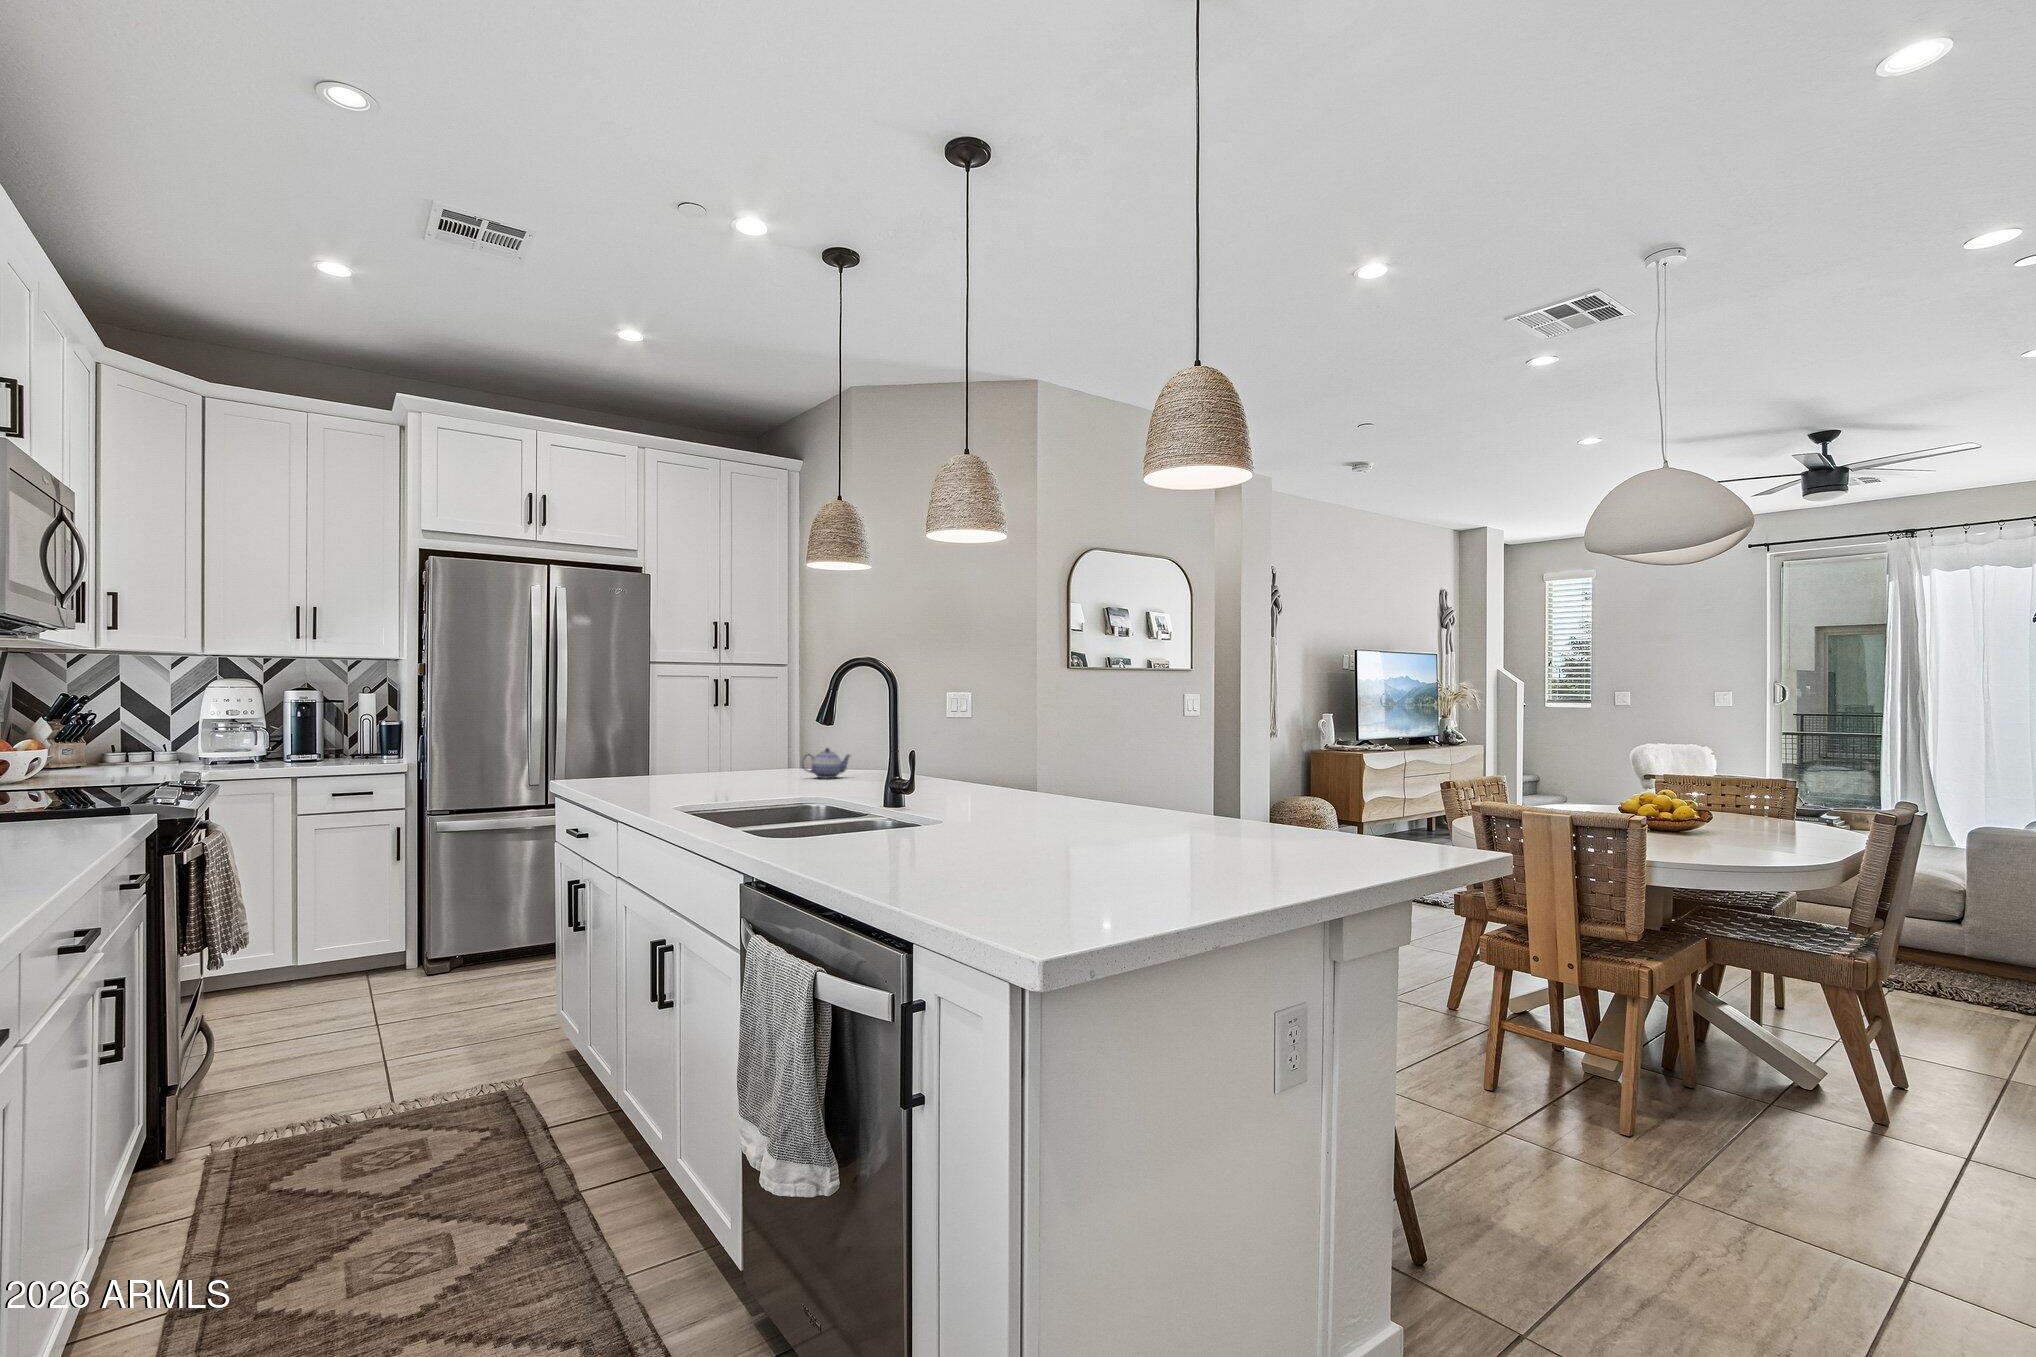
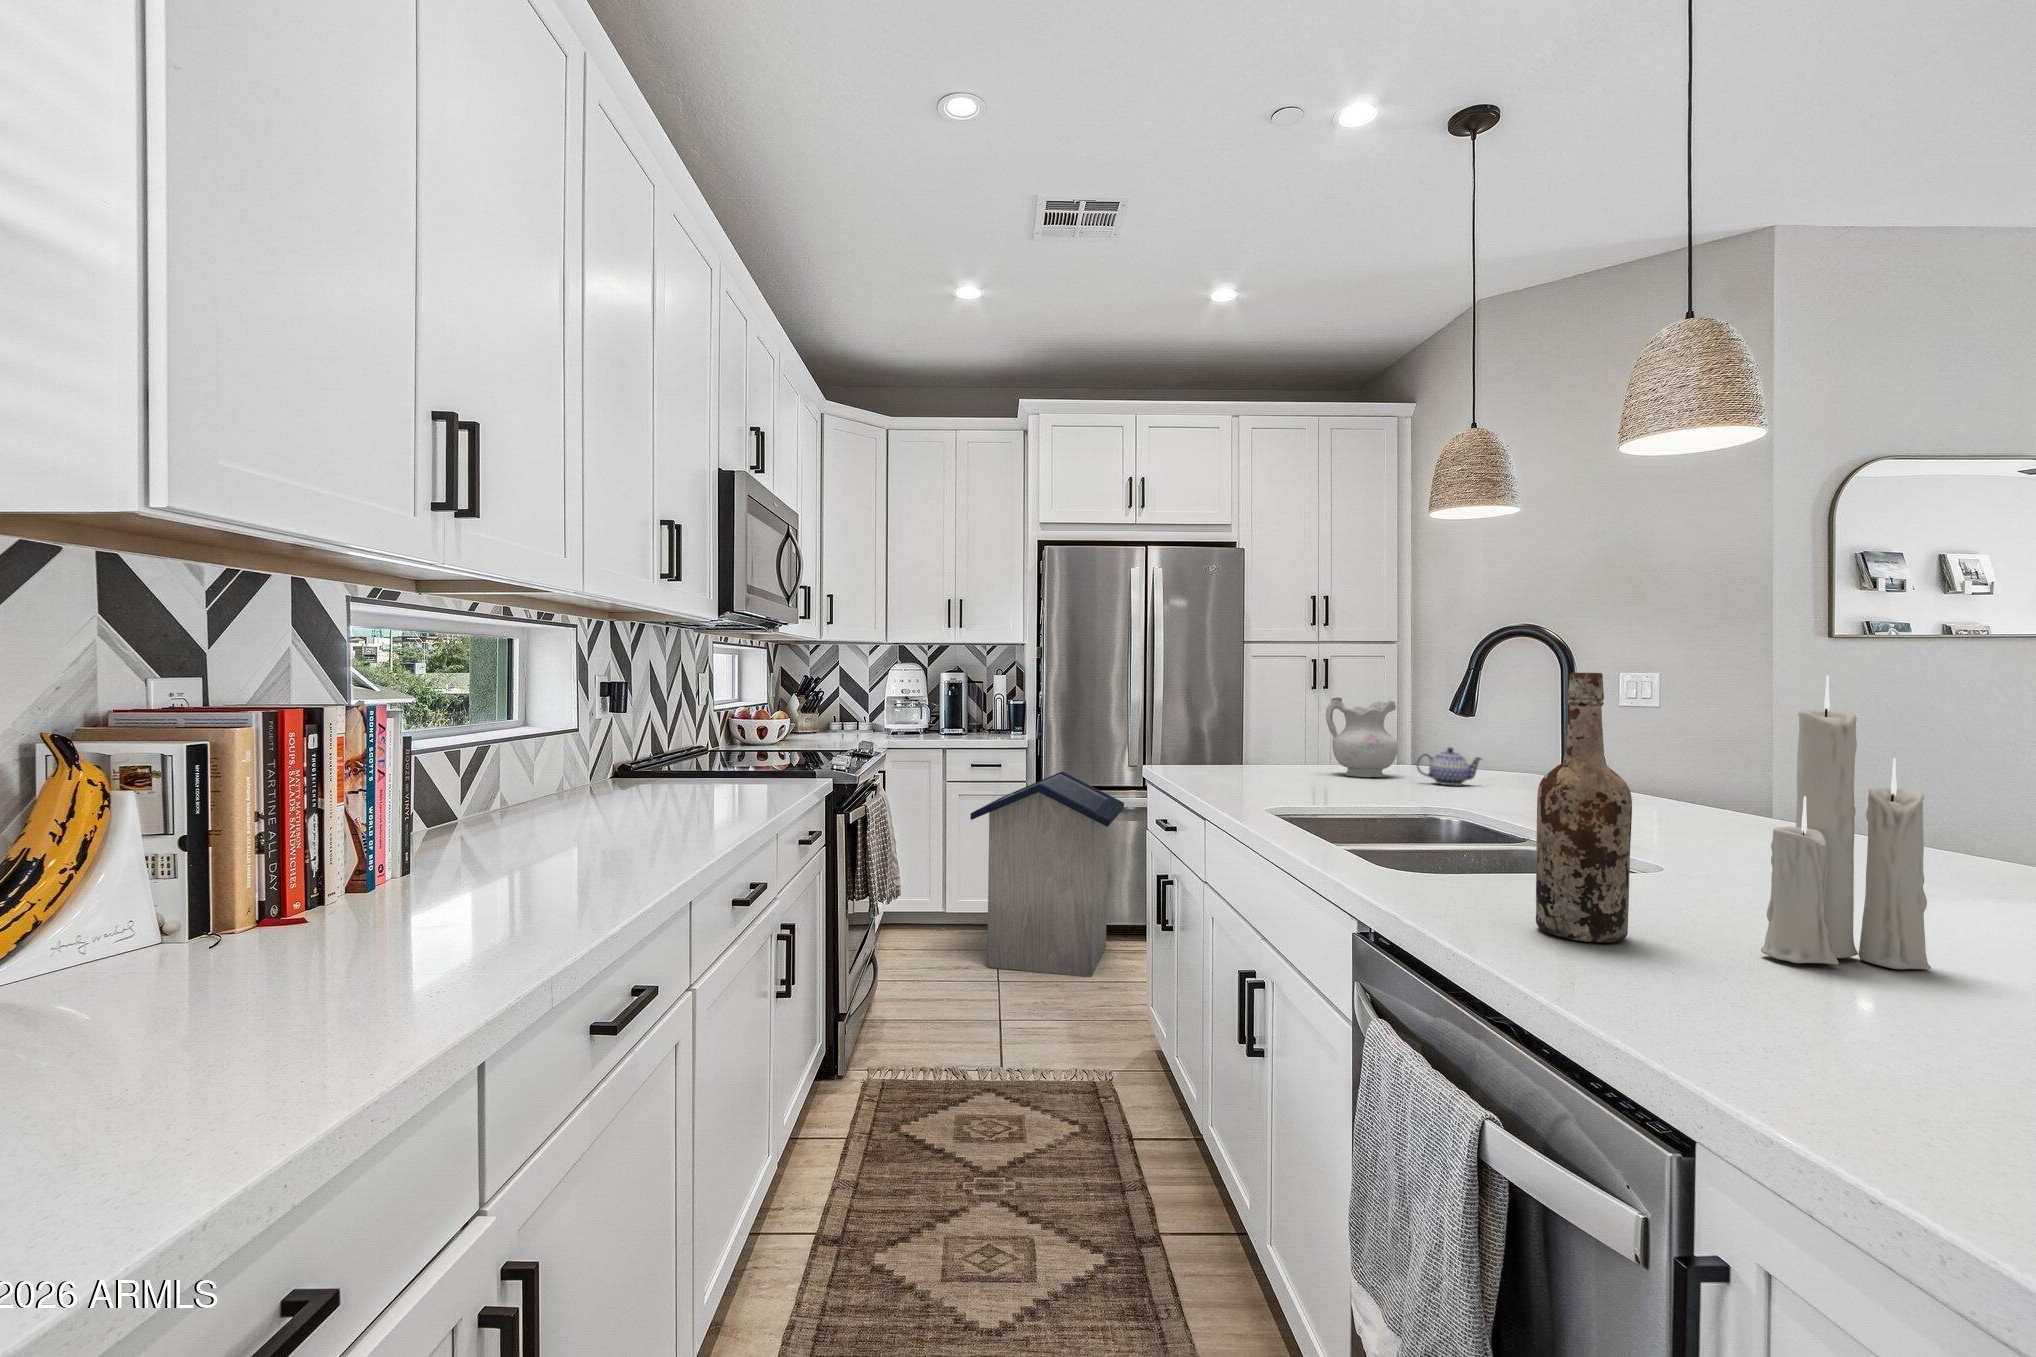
candle: none [974,682,1050,856] -> present [1761,675,1931,969]
wine bottle: none [857,690,910,861] -> present [1536,673,1632,943]
ceramic pitcher: none [727,709,787,777] -> present [1326,697,1398,777]
trash can: none [336,794,524,1016] -> present [970,771,1124,977]

